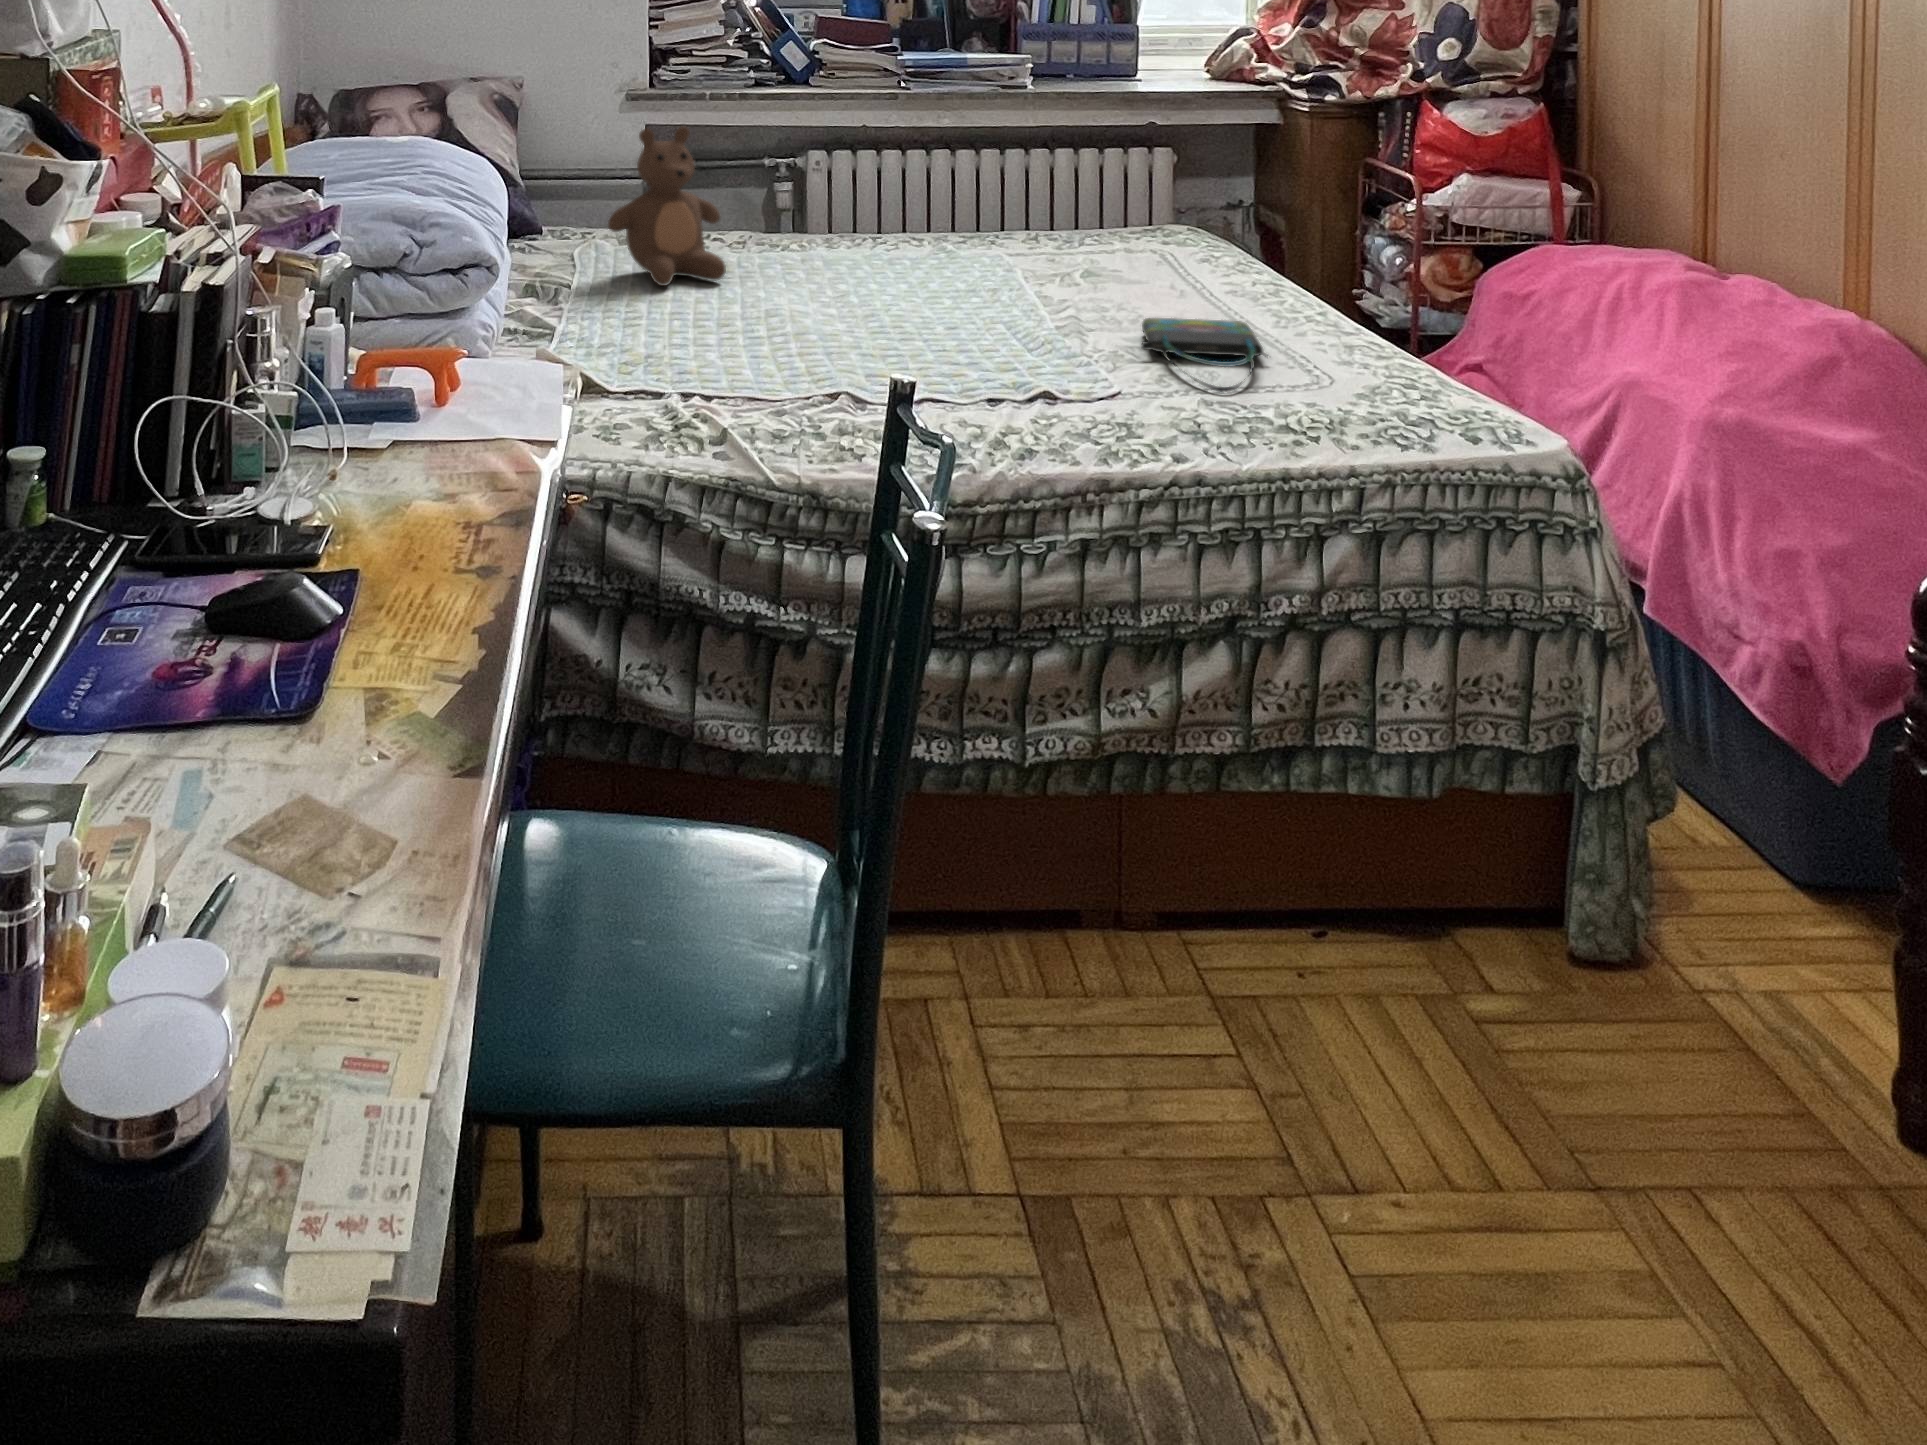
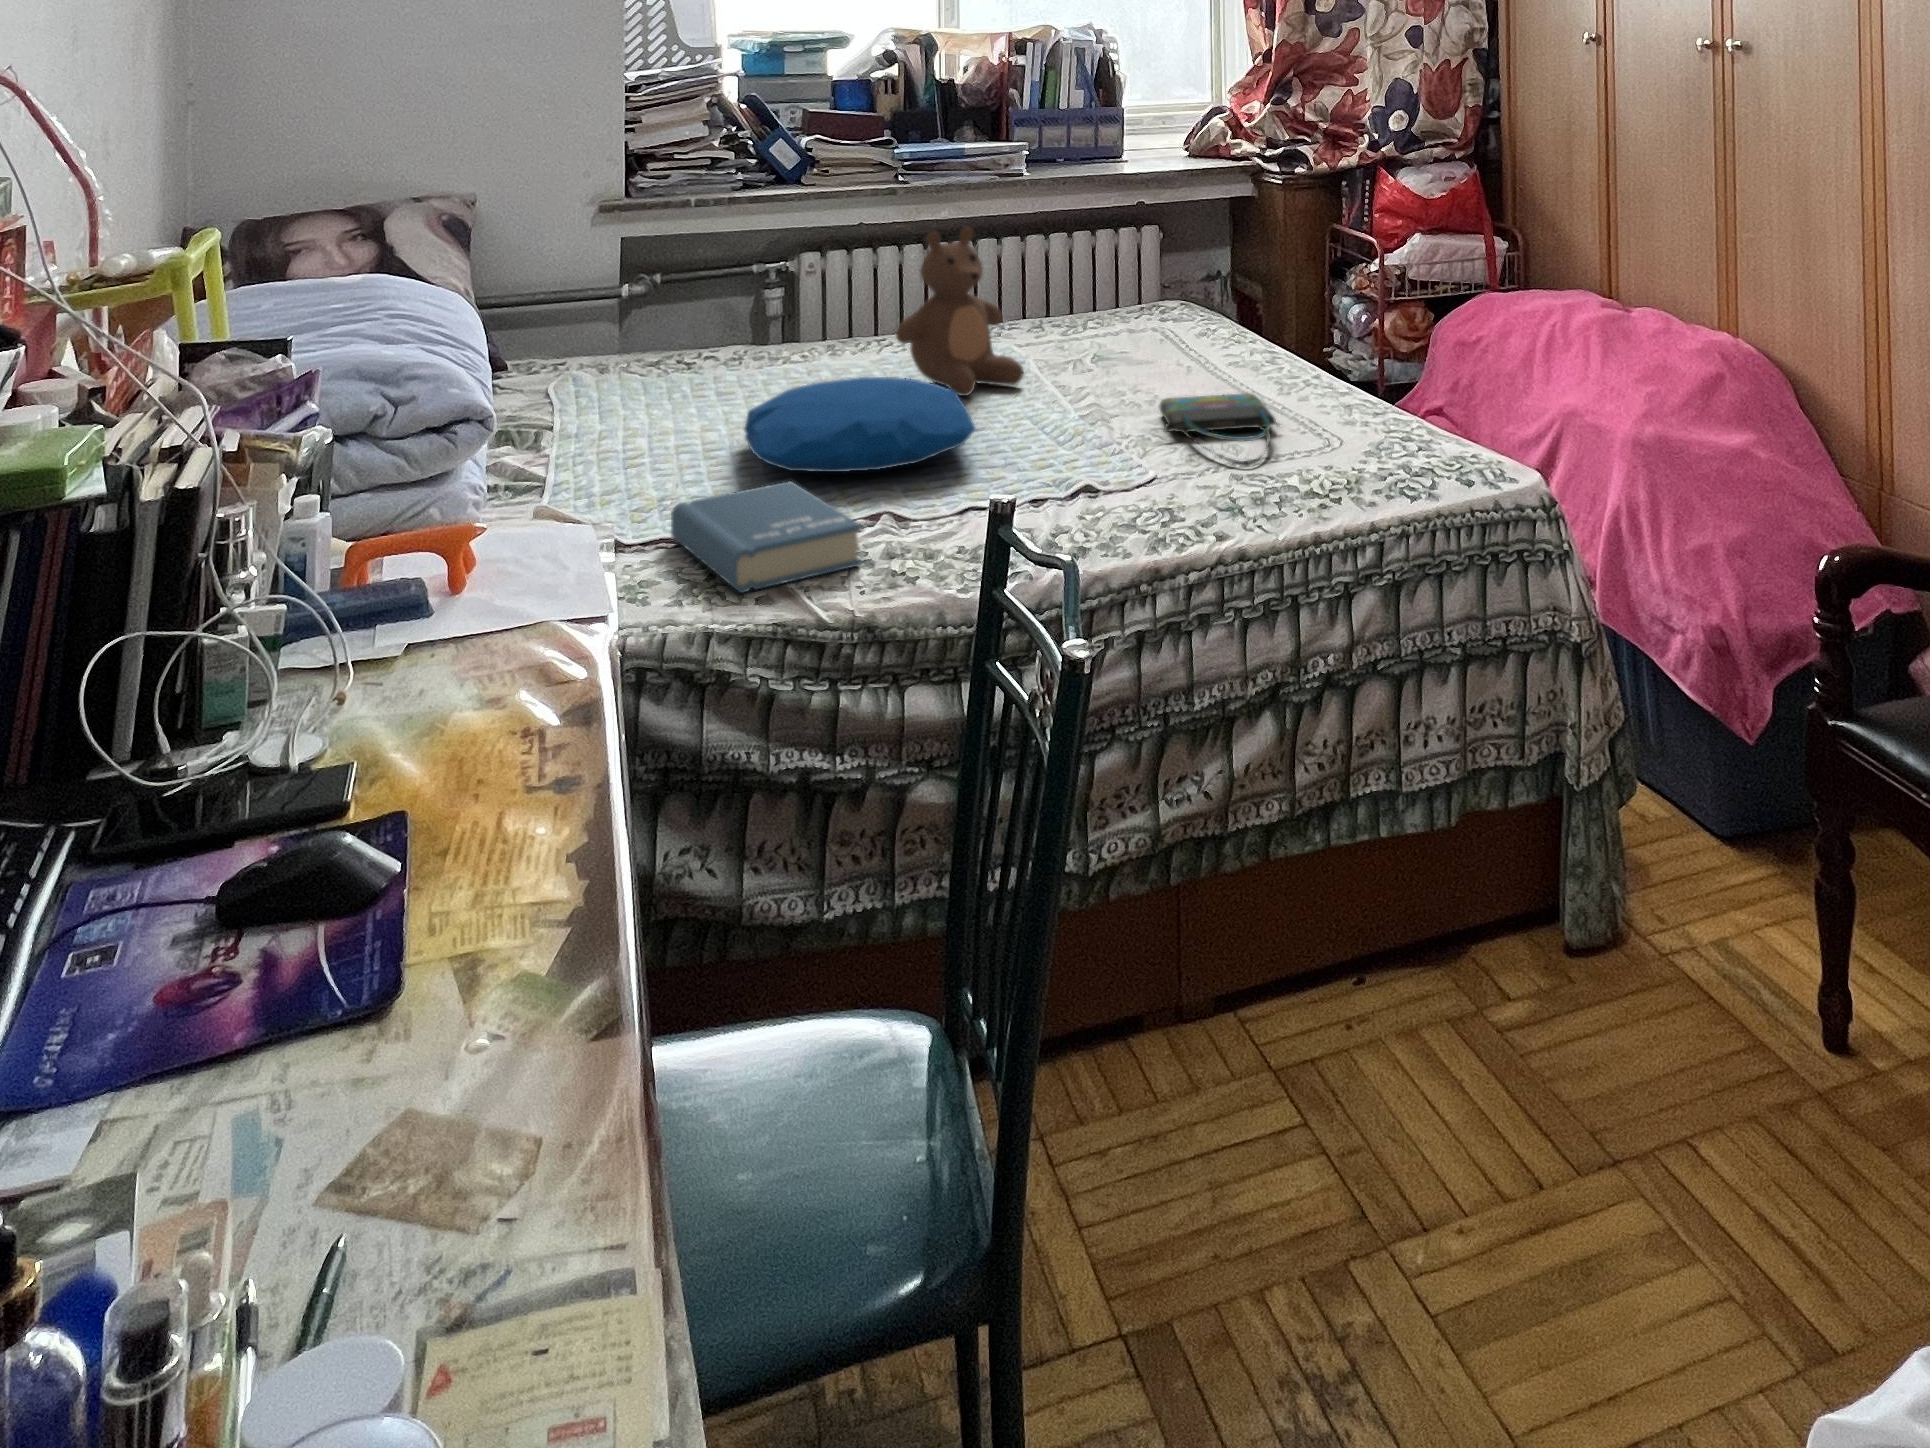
teddy bear: present [608,127,726,286] -> present [896,227,1024,396]
pillow: none [729,267,945,354] -> present [744,377,976,472]
book: none [651,353,813,446] -> present [671,482,861,593]

